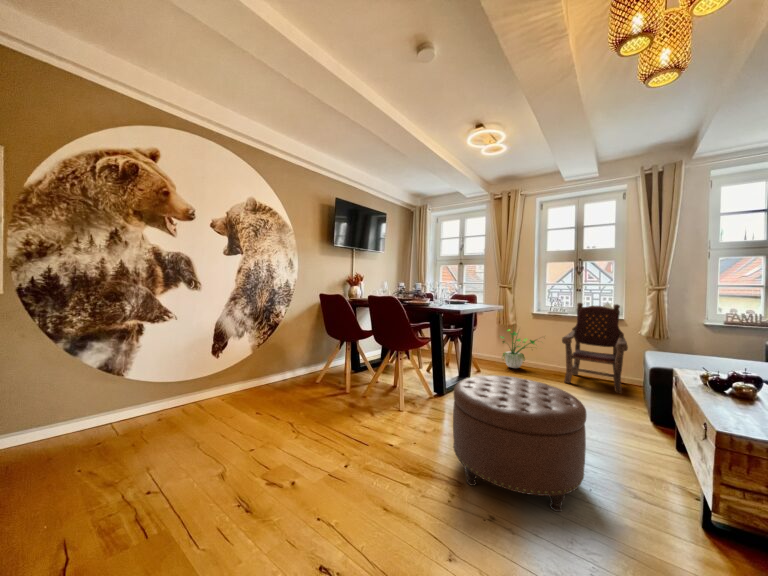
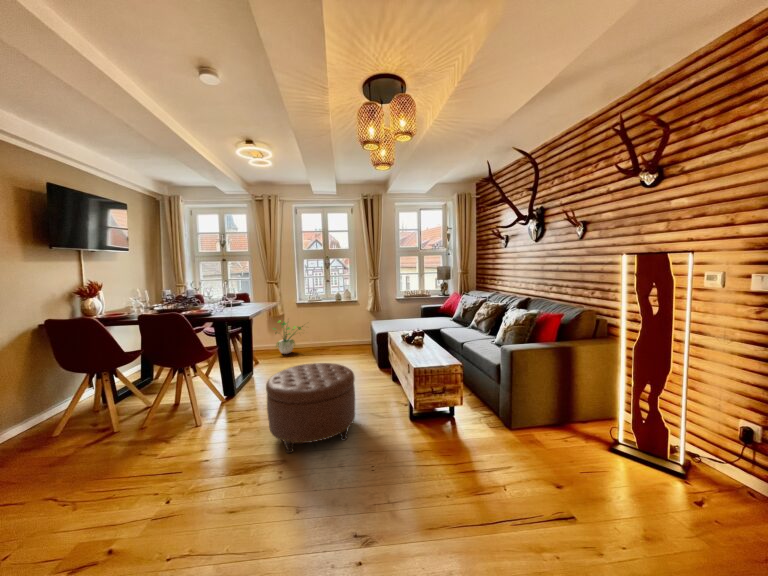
armchair: present [562,303,628,393] -> none [322,291,362,355]

